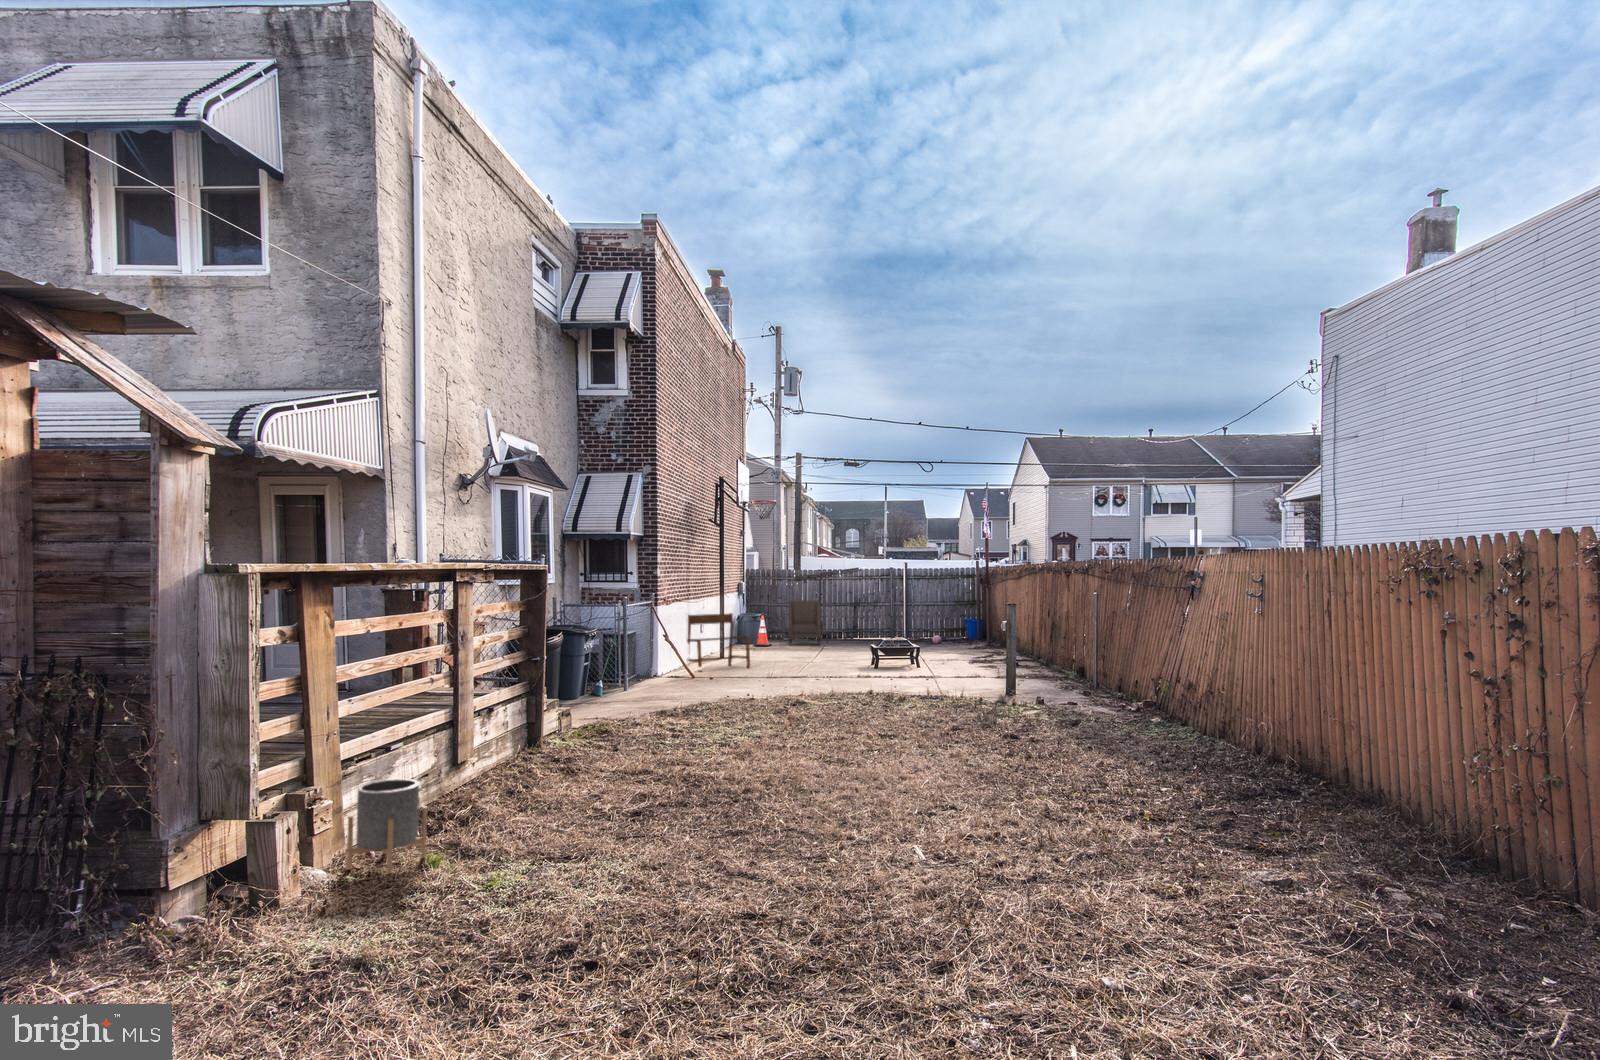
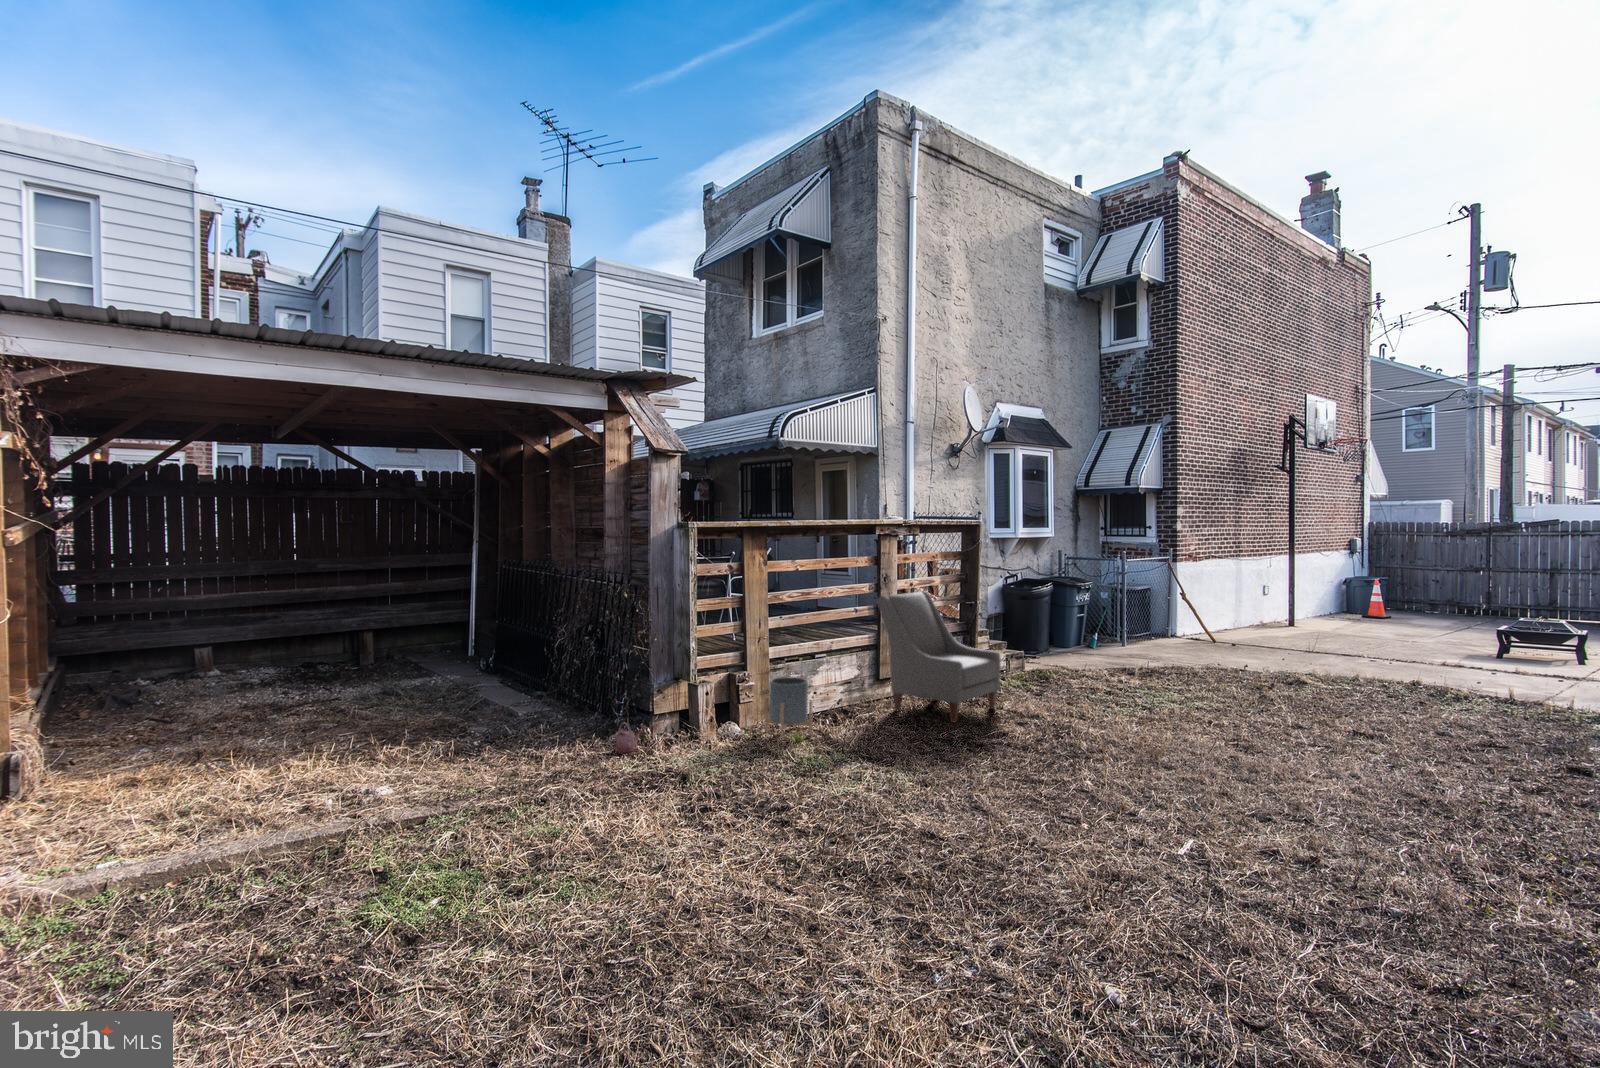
chair: present [788,601,821,645] -> present [877,591,1001,723]
bench: present [687,613,750,672] -> none [1225,571,1309,634]
watering can: none [92,908,161,972] -> present [609,722,646,753]

